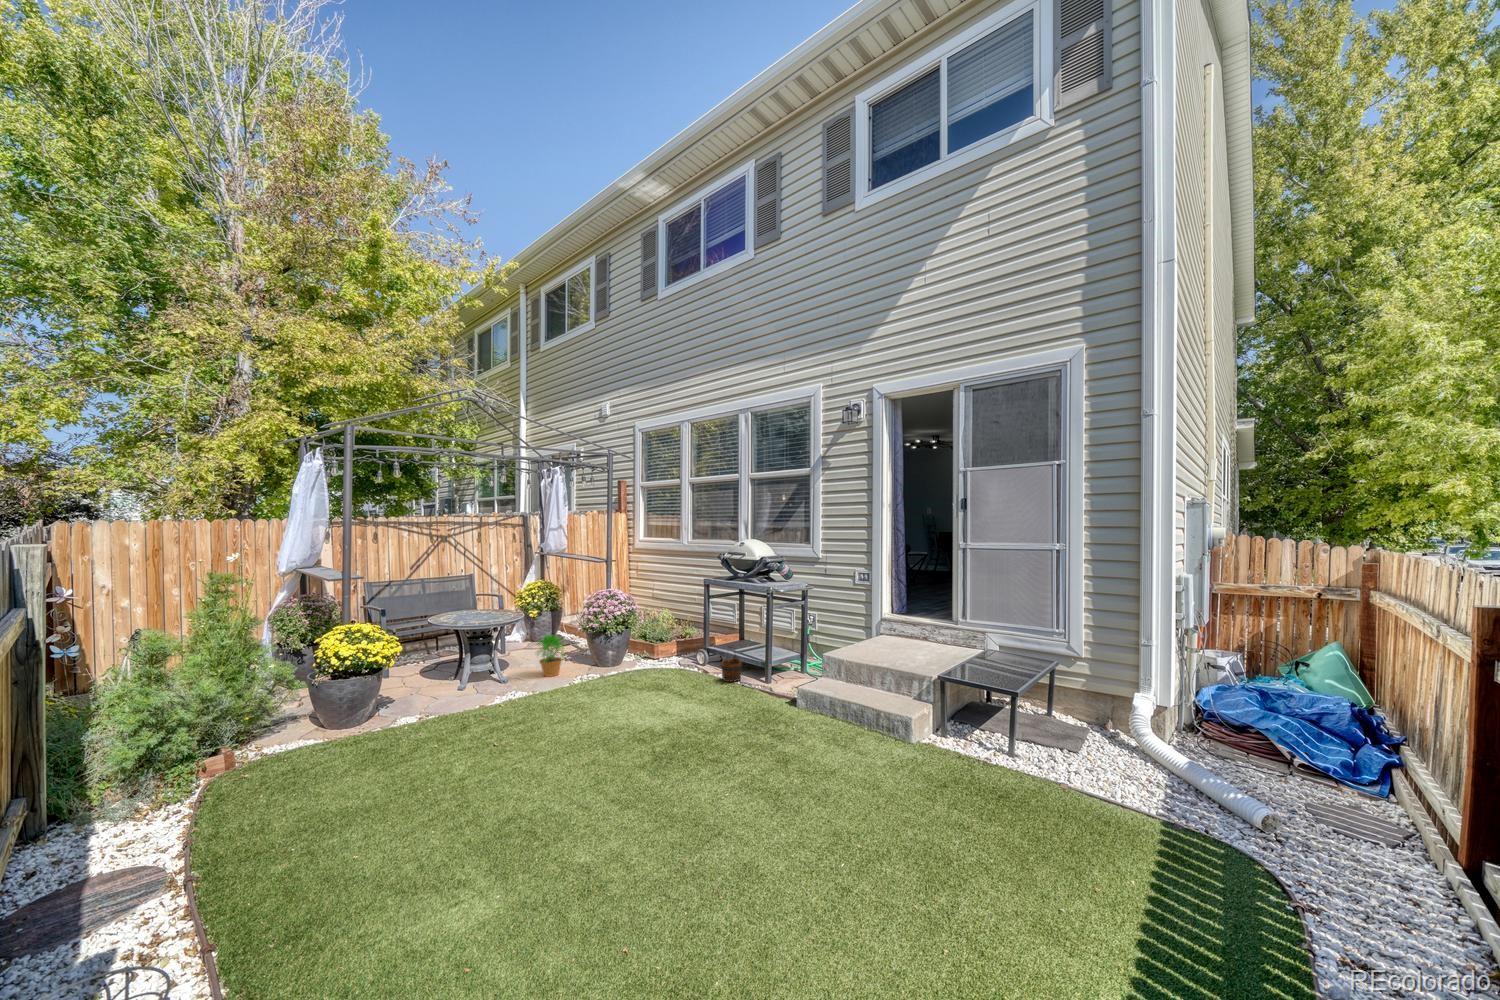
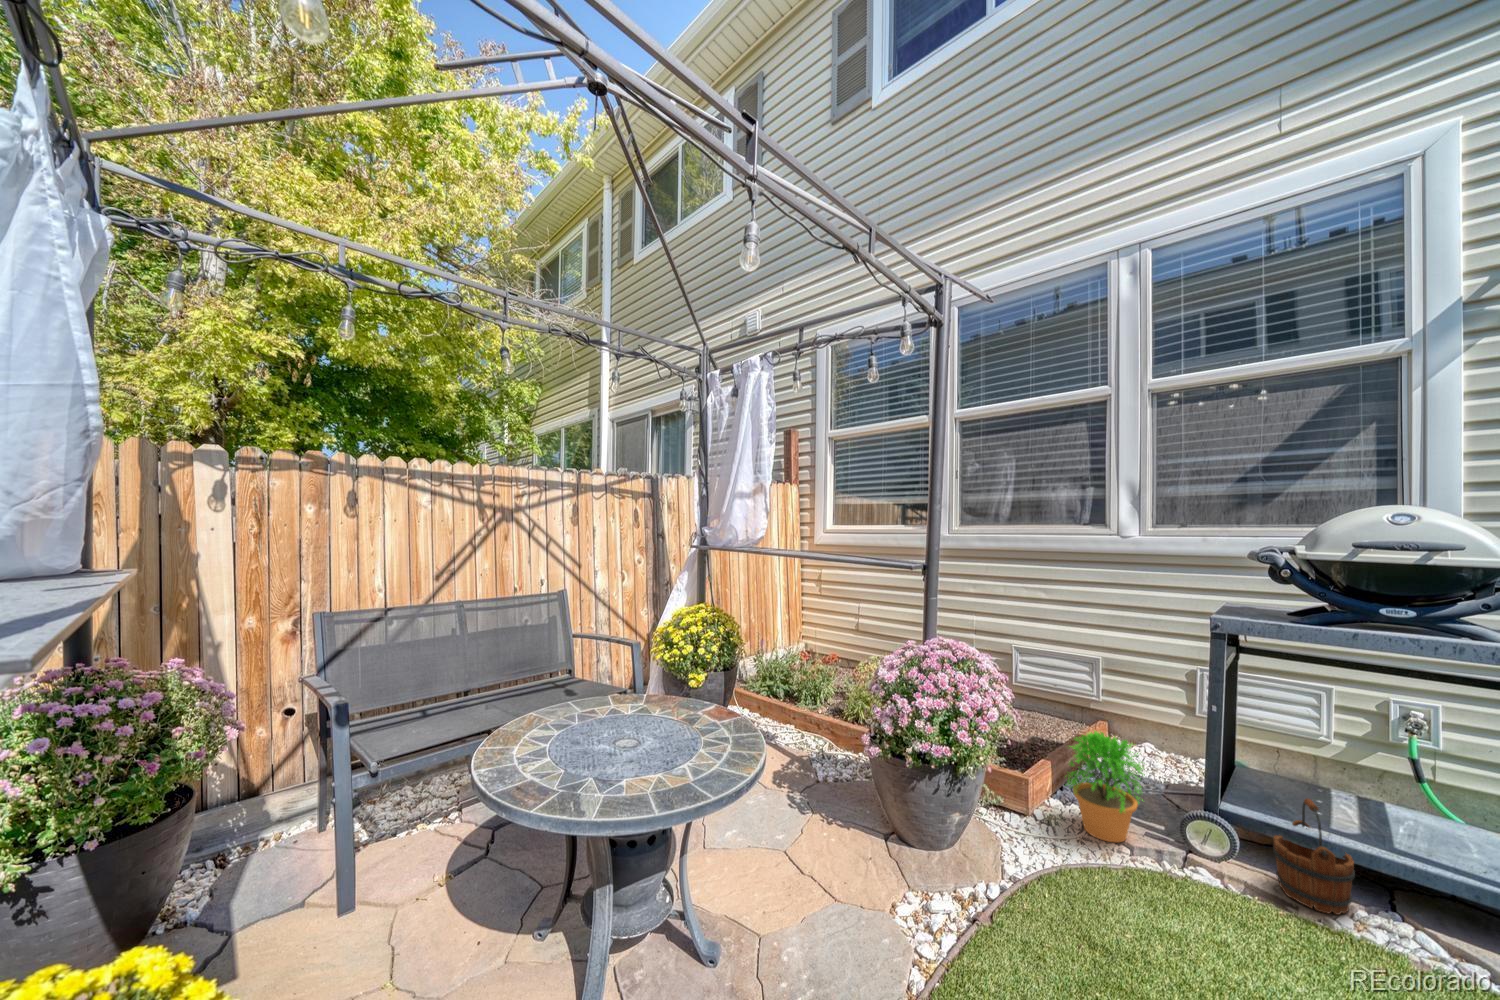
potted plant: present [537,635,565,677] -> present [1067,731,1143,843]

